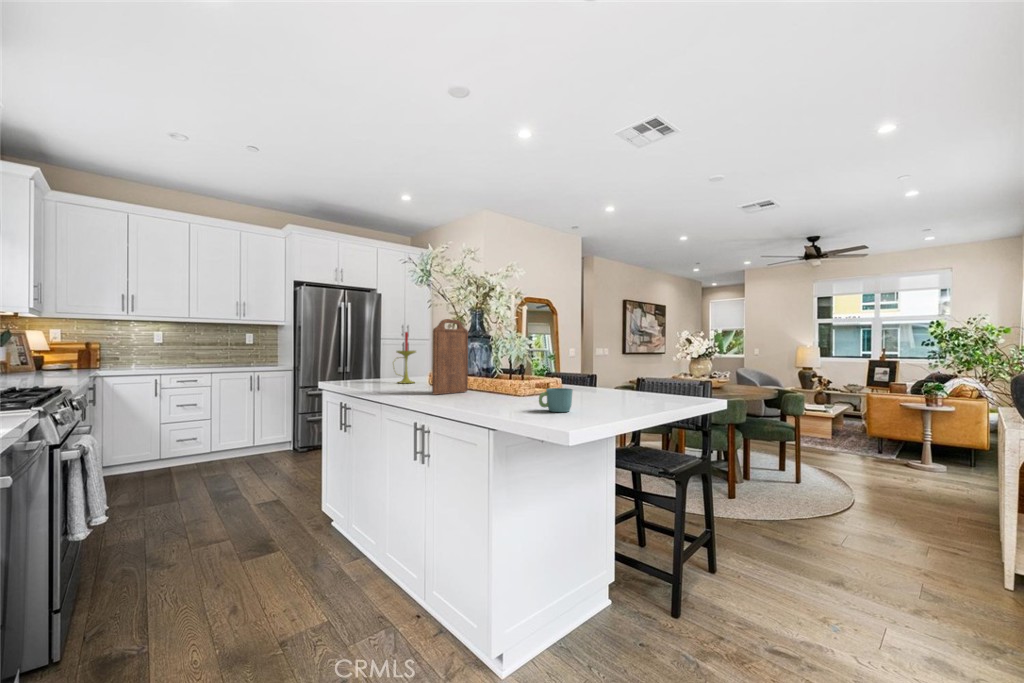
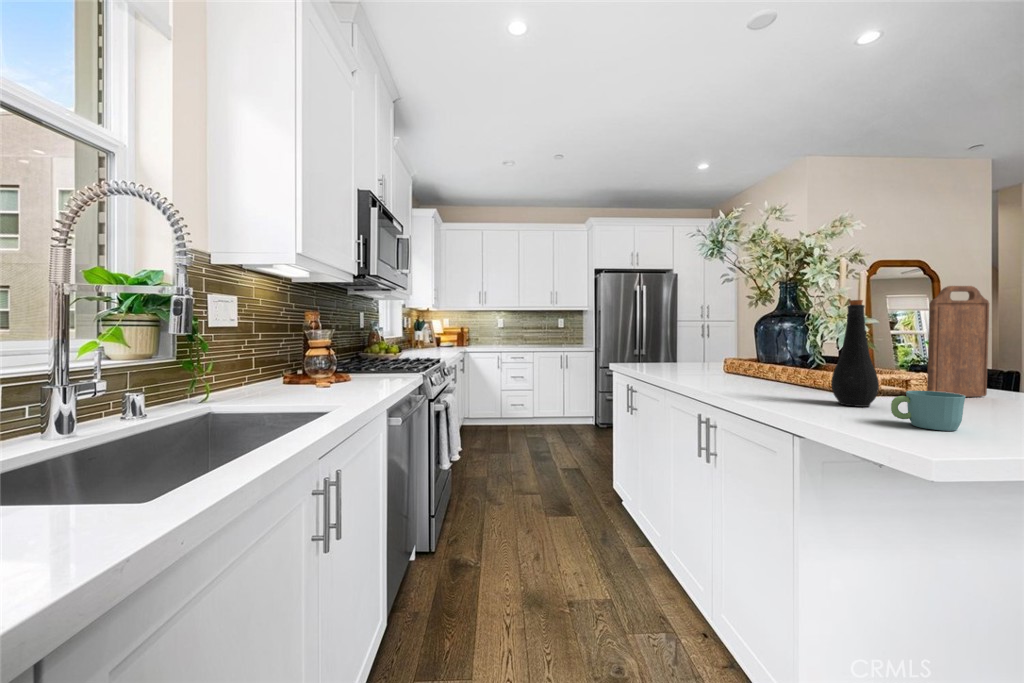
cutting board: present [432,319,468,395] -> present [927,286,989,397]
bottle: none [506,327,533,403] -> present [831,300,879,407]
candle: present [397,332,416,383] -> none [681,311,709,368]

